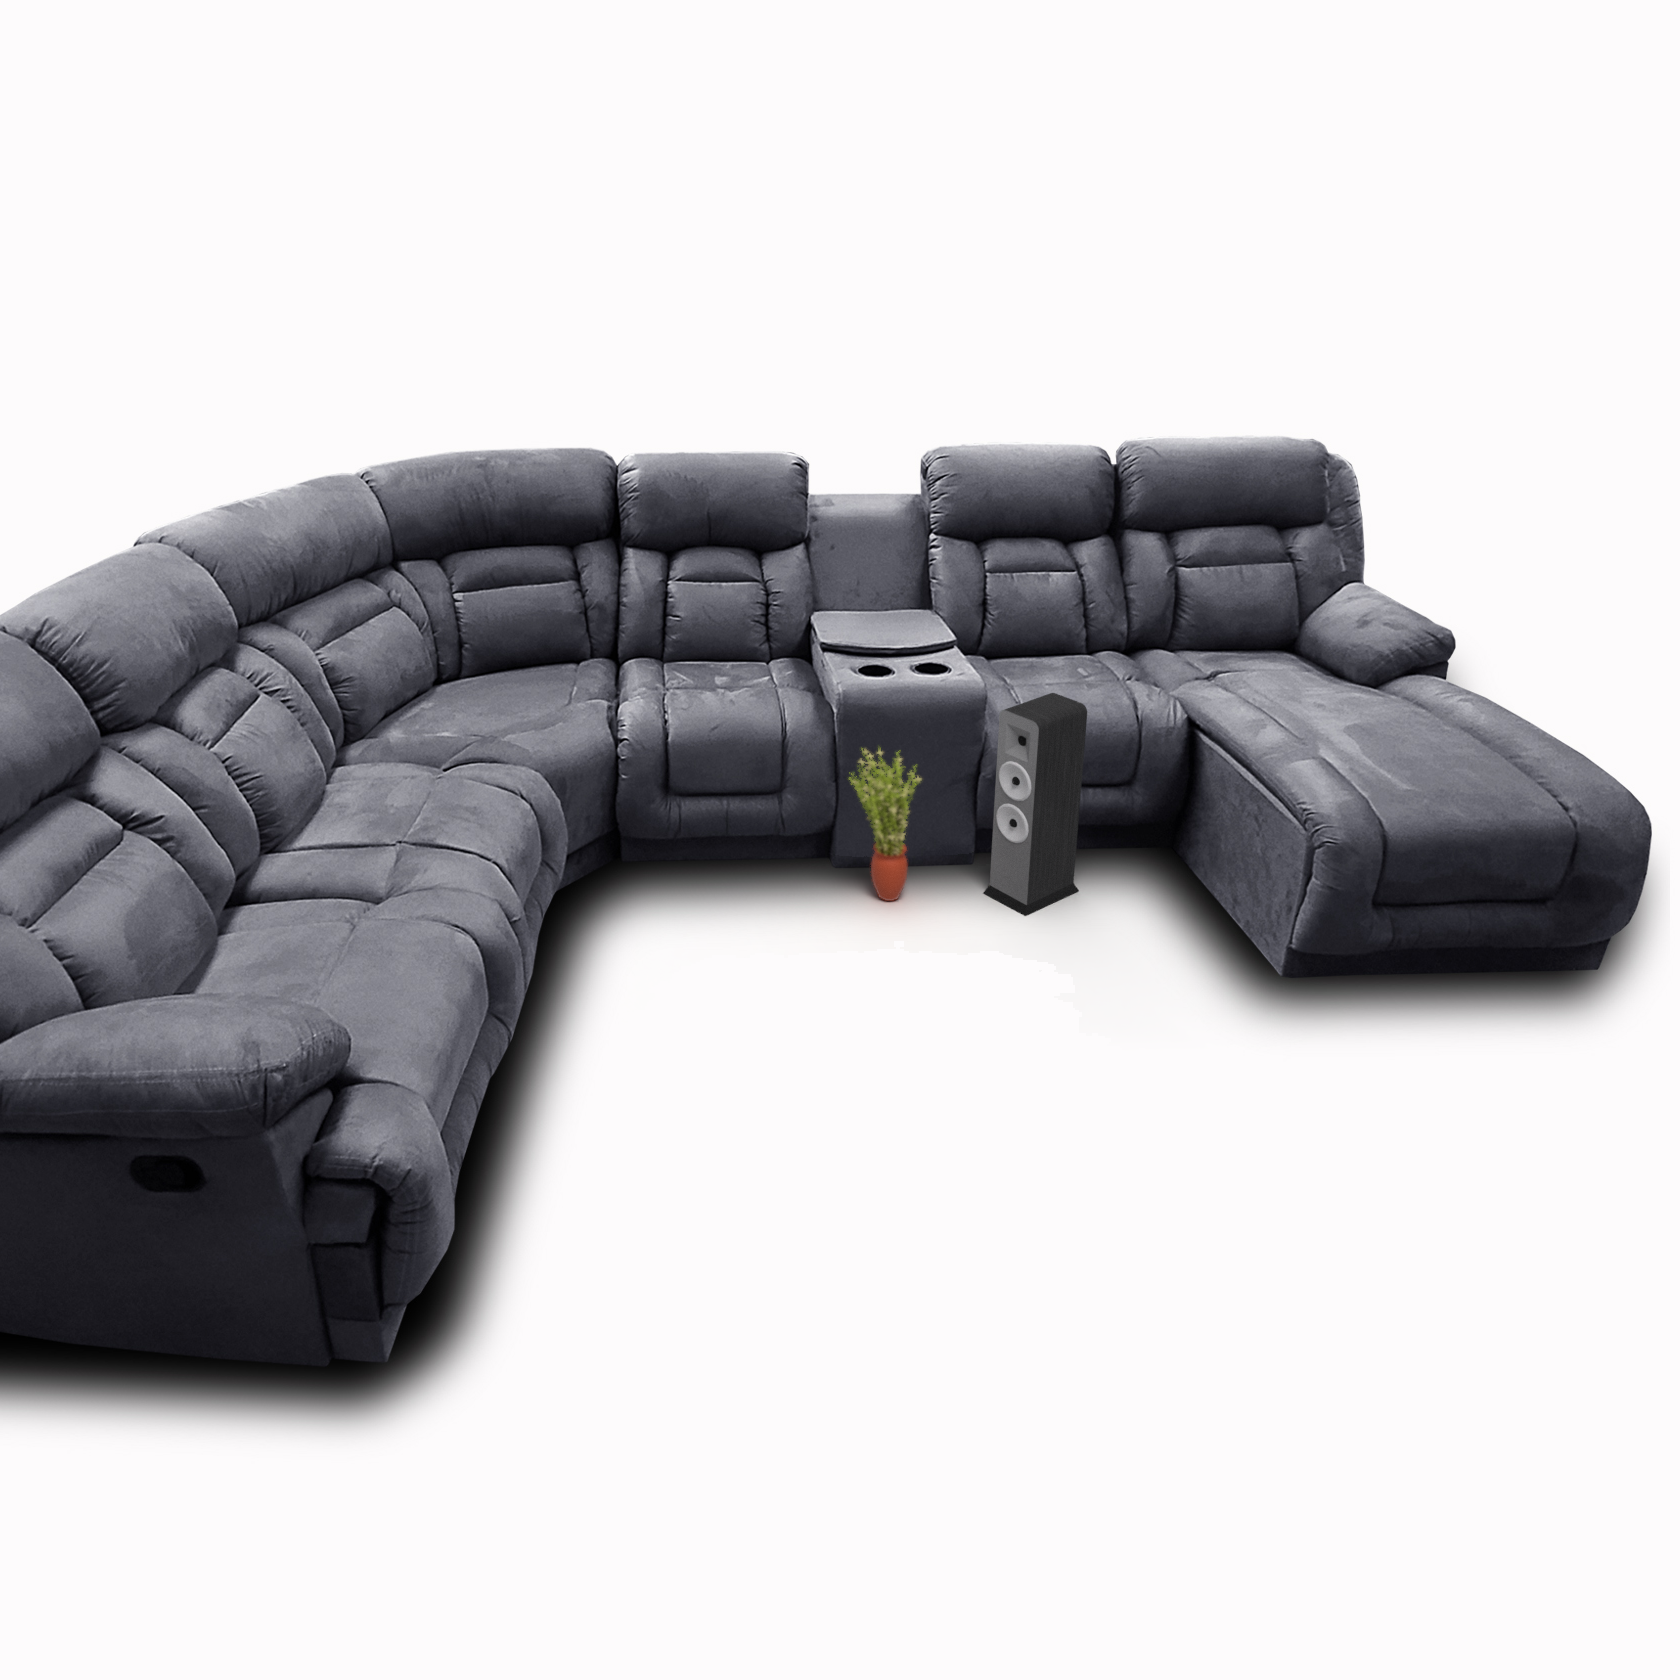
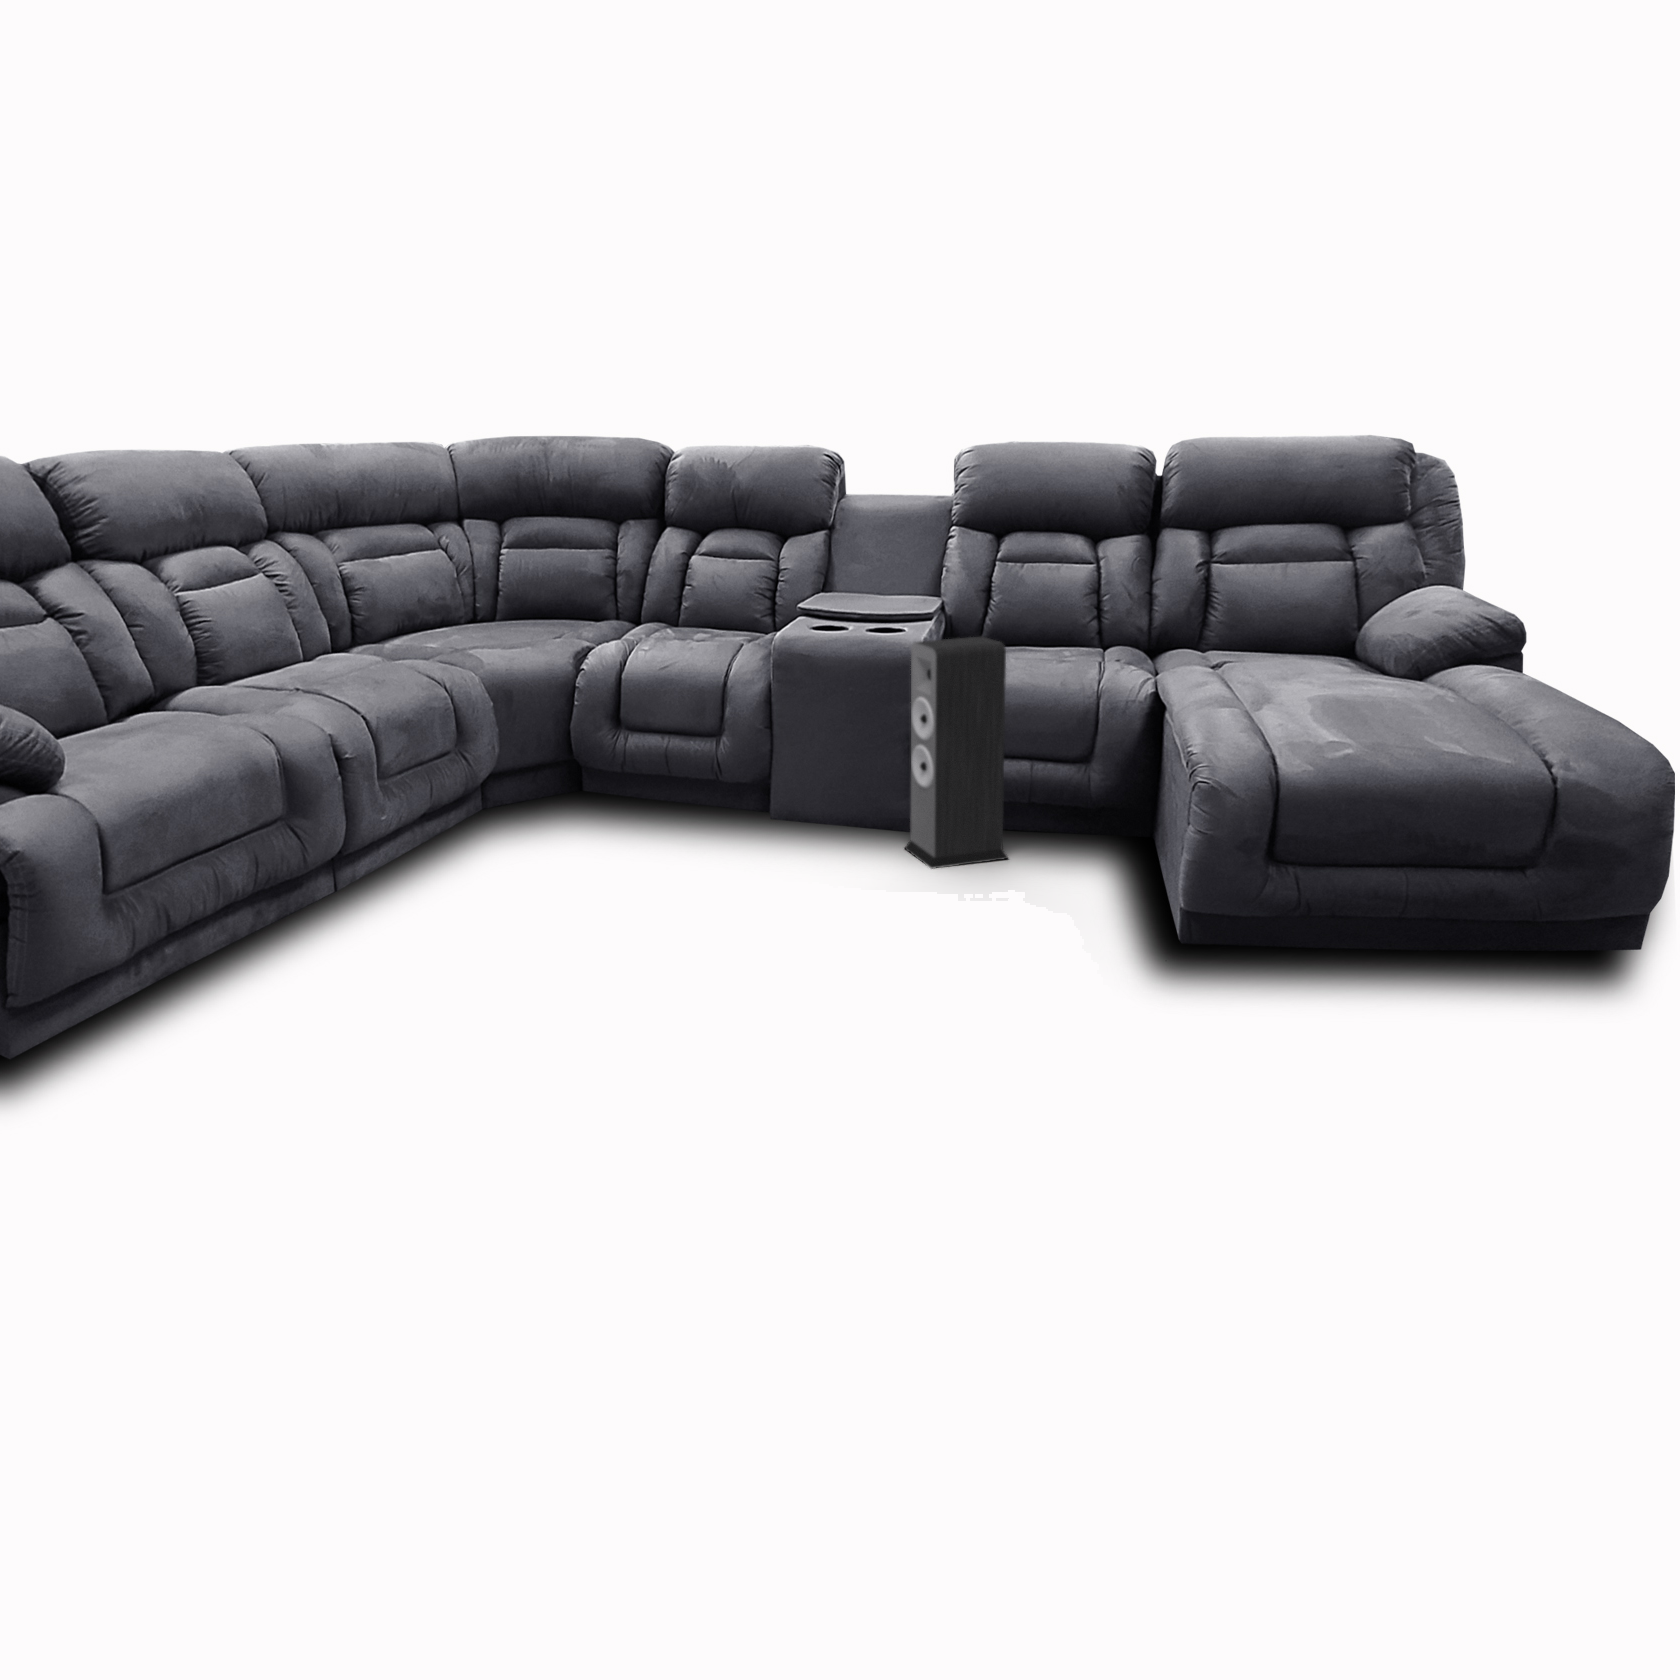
potted plant: present [849,748,921,901] -> none [756,675,829,842]

